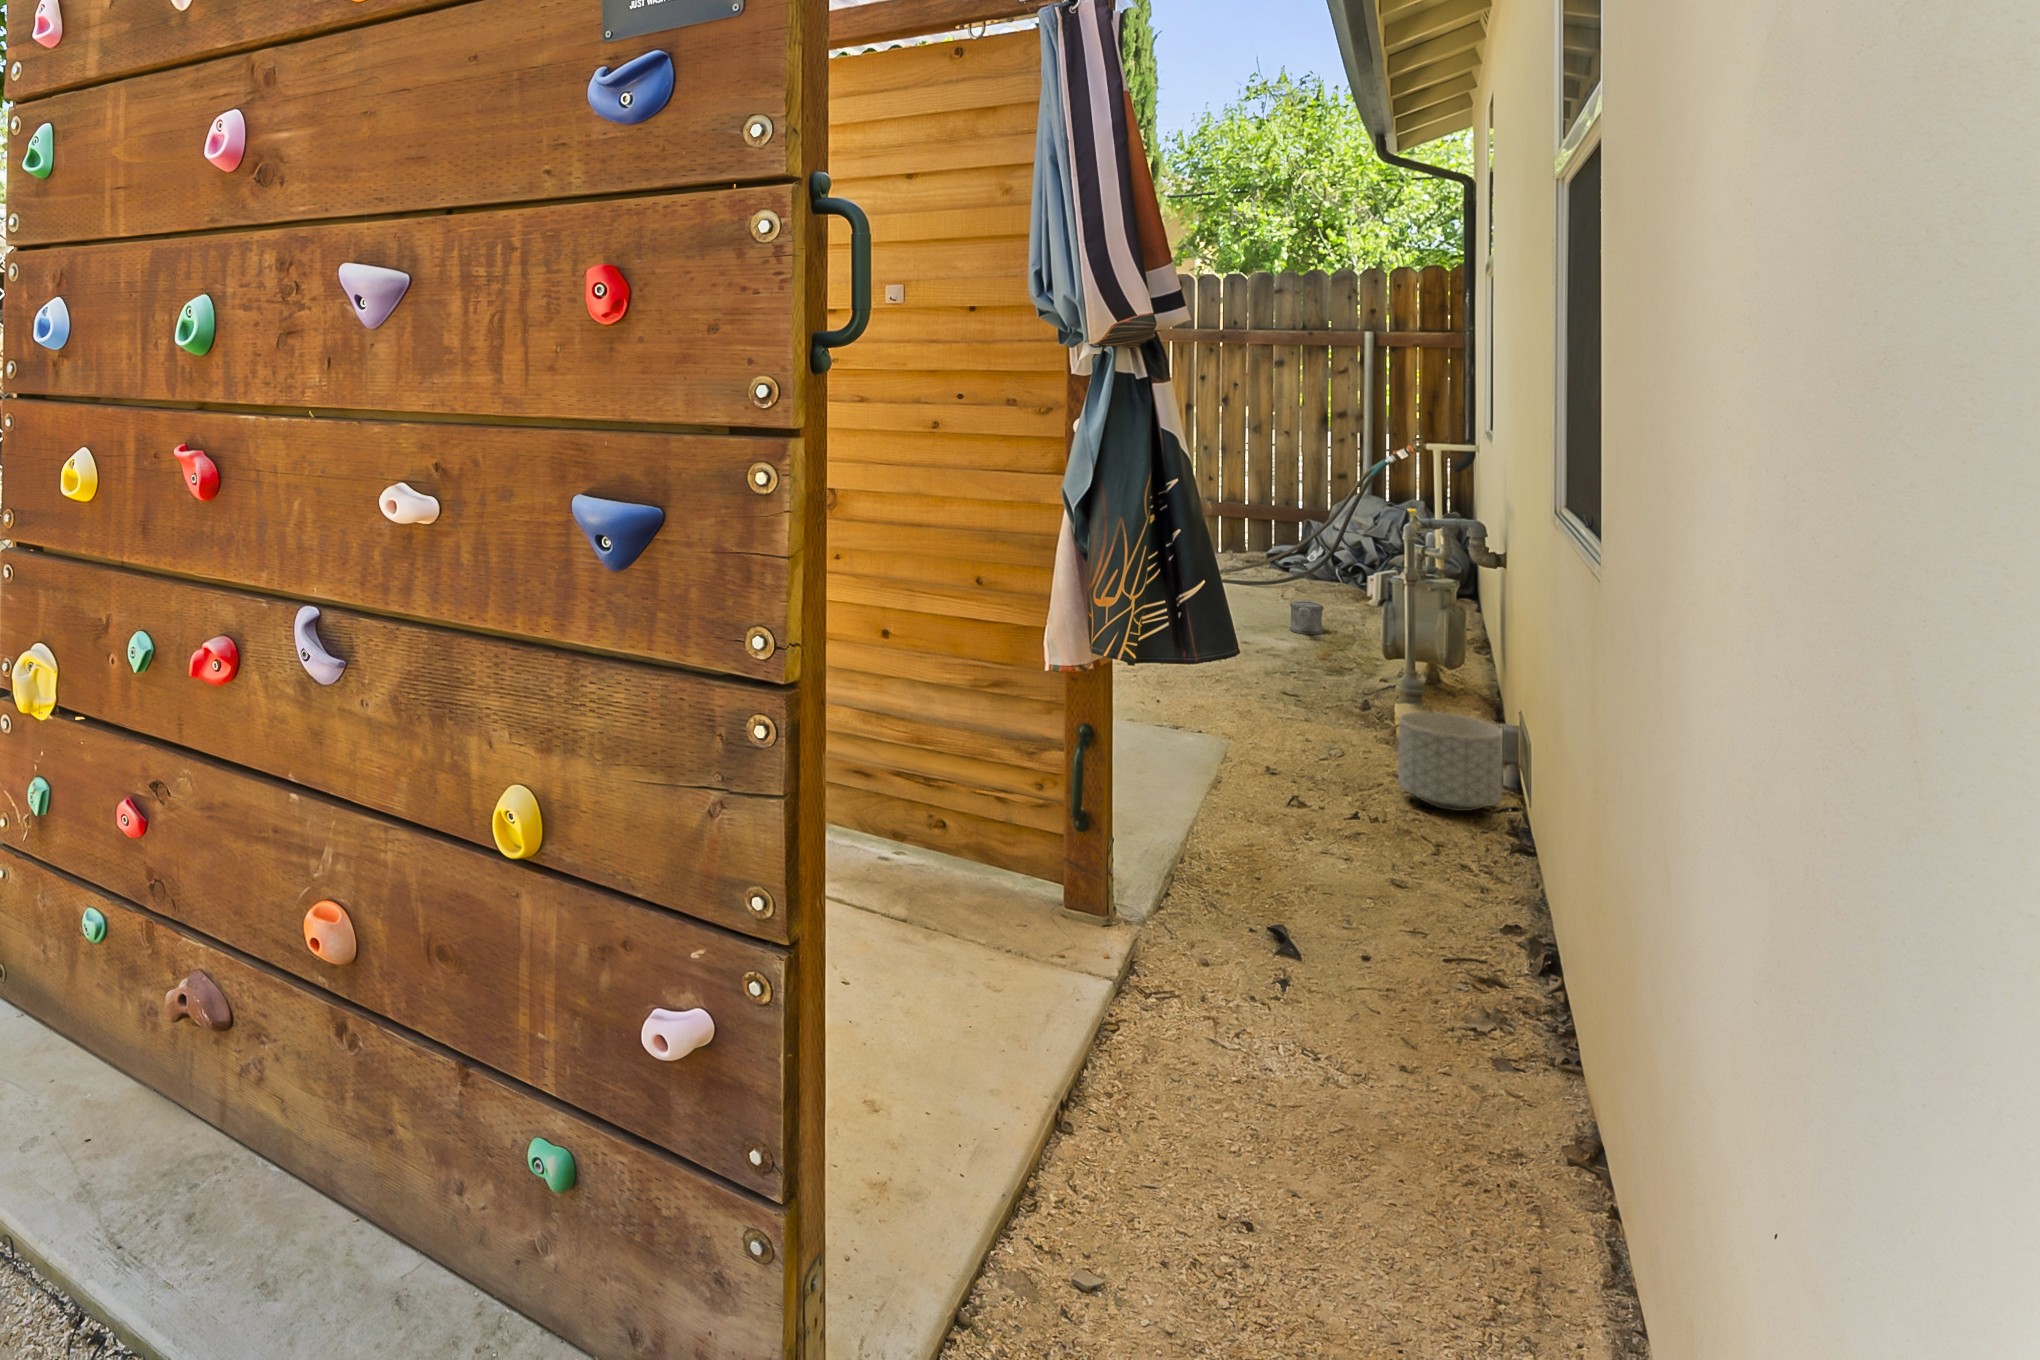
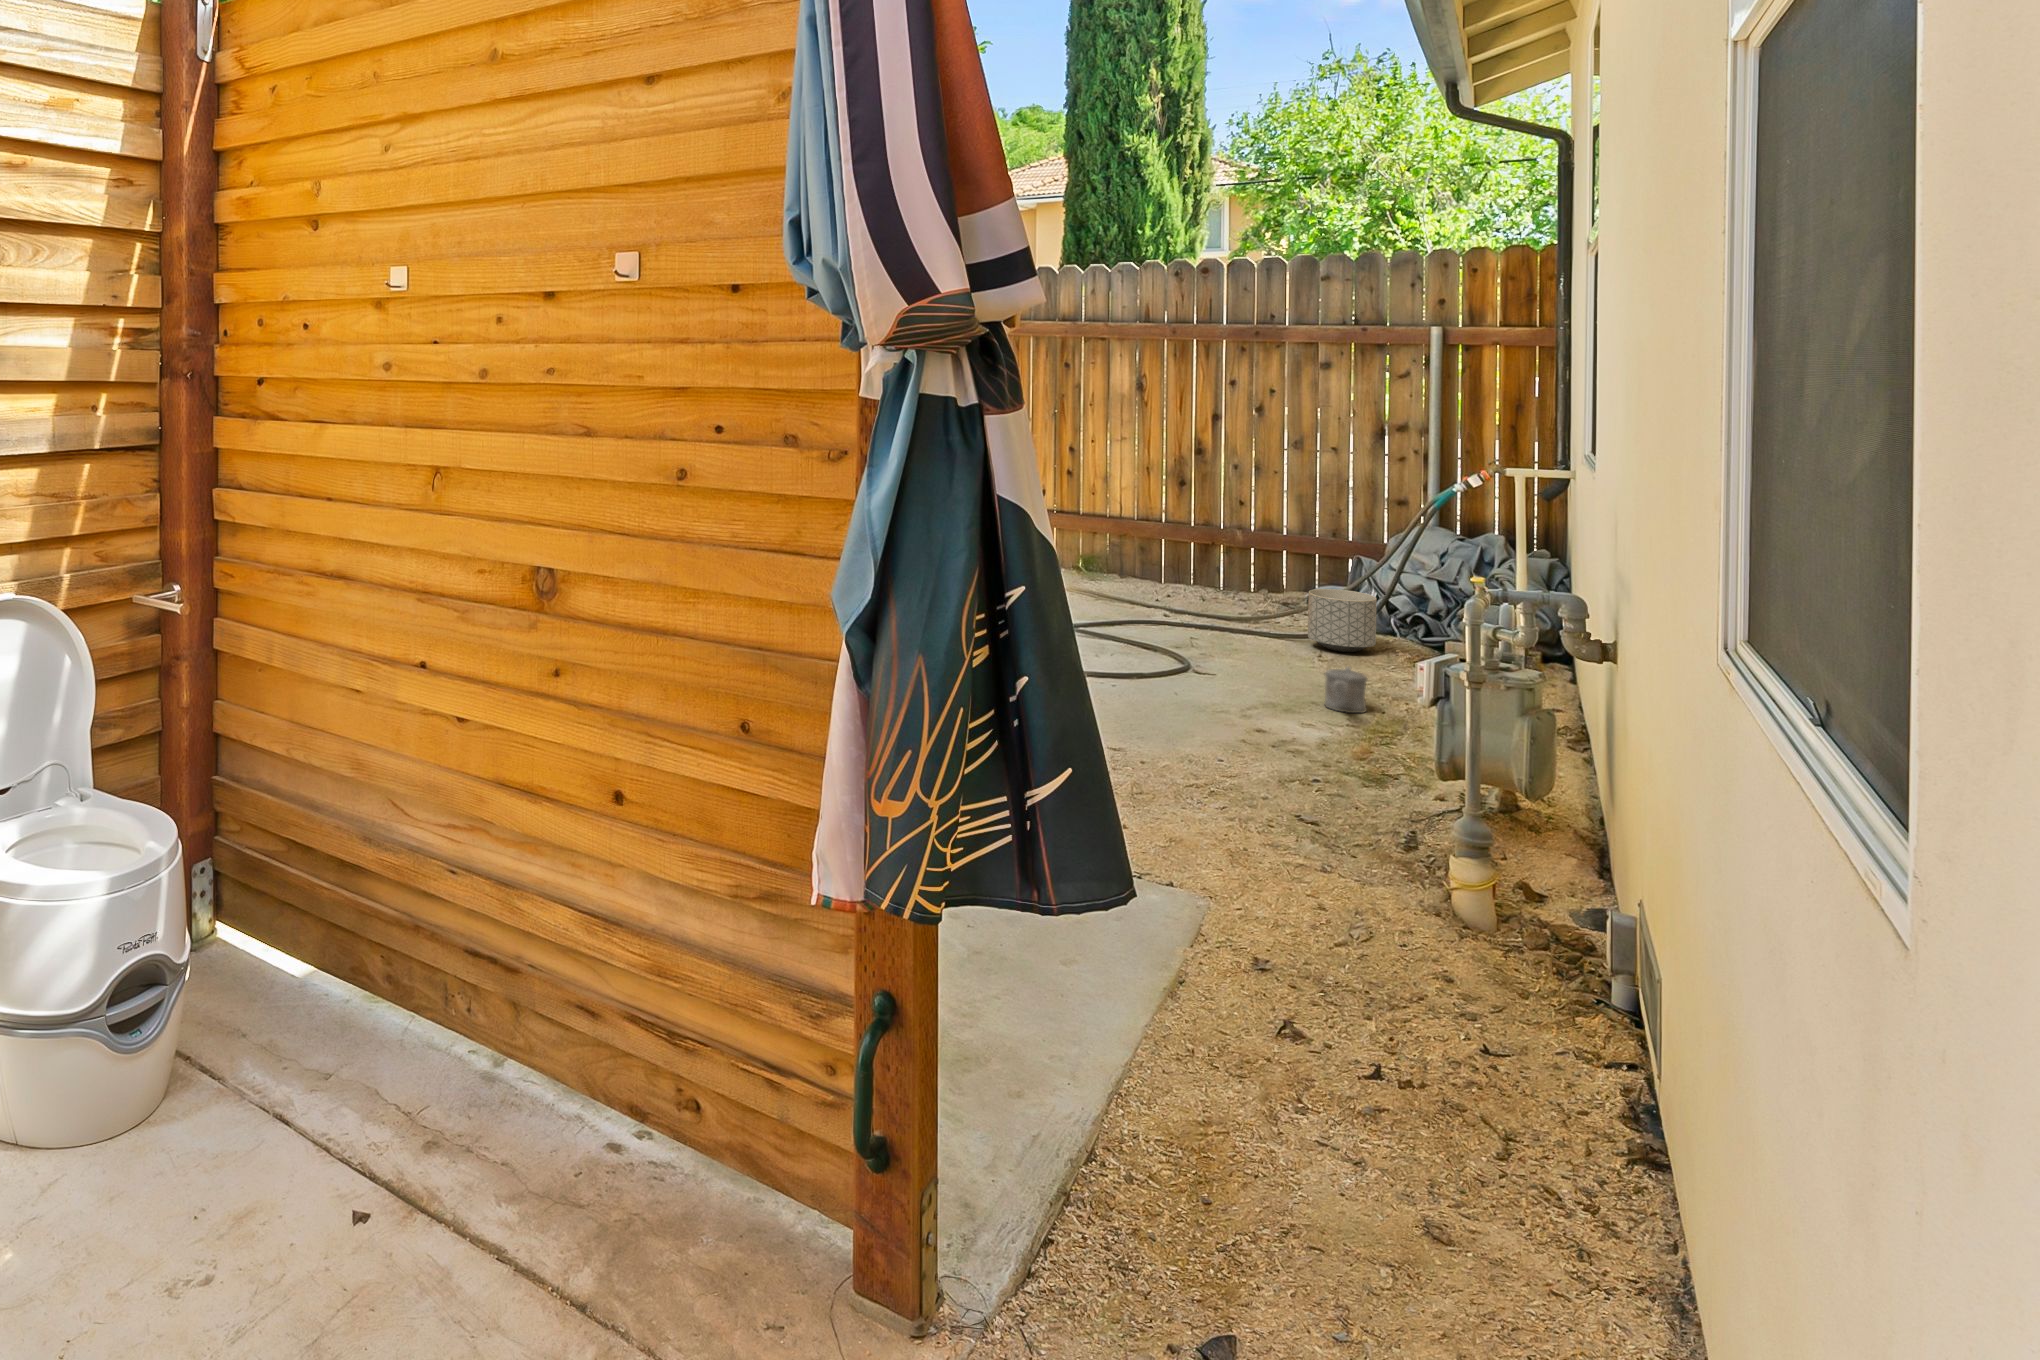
planter: present [1398,712,1503,811] -> present [1308,589,1377,652]

